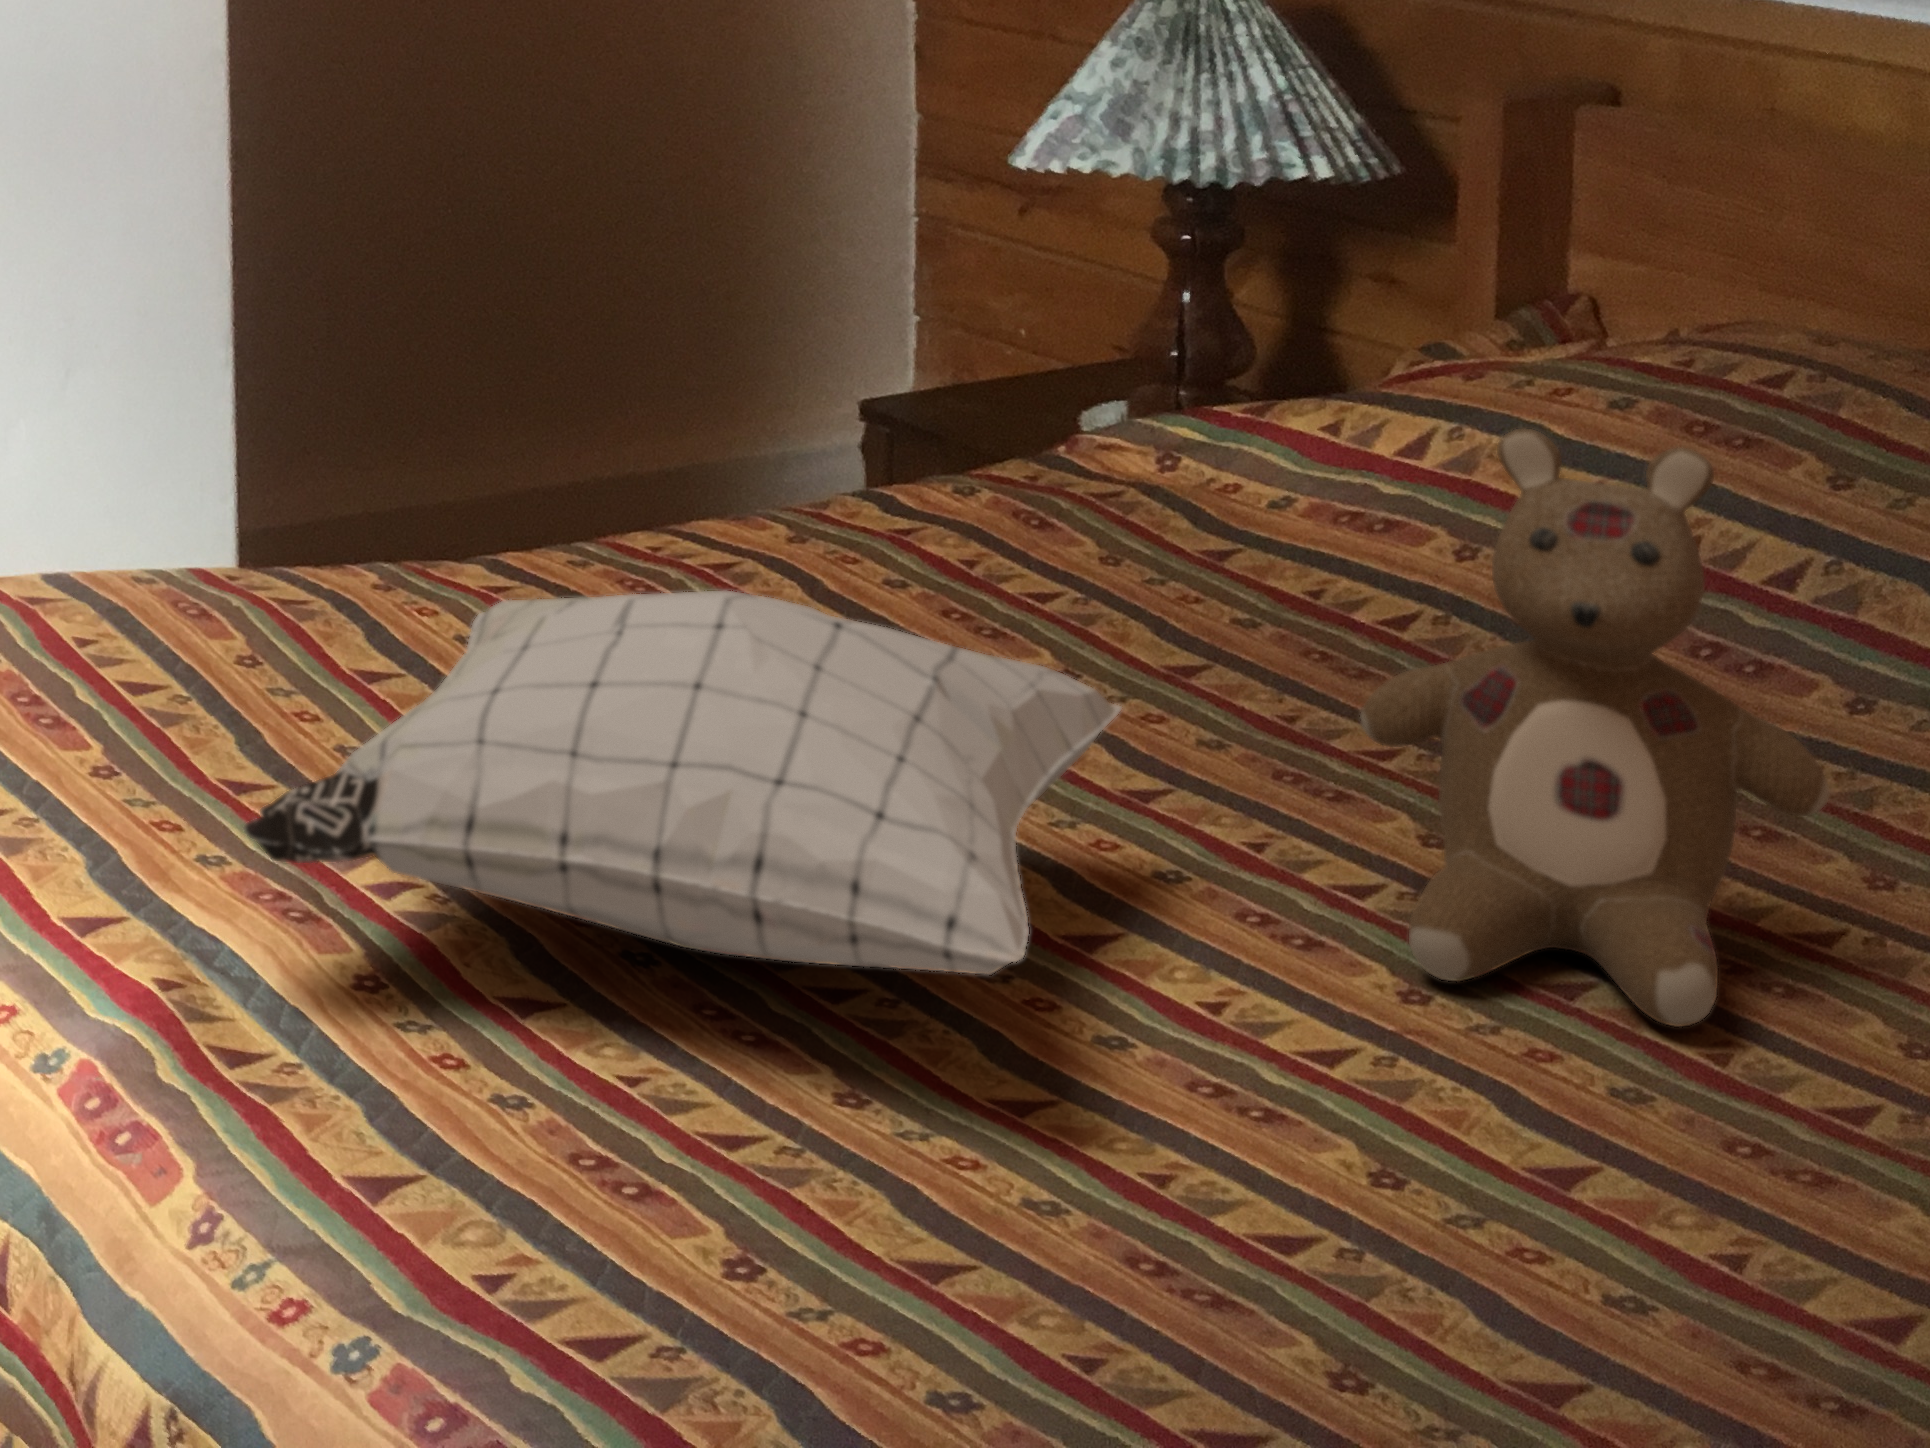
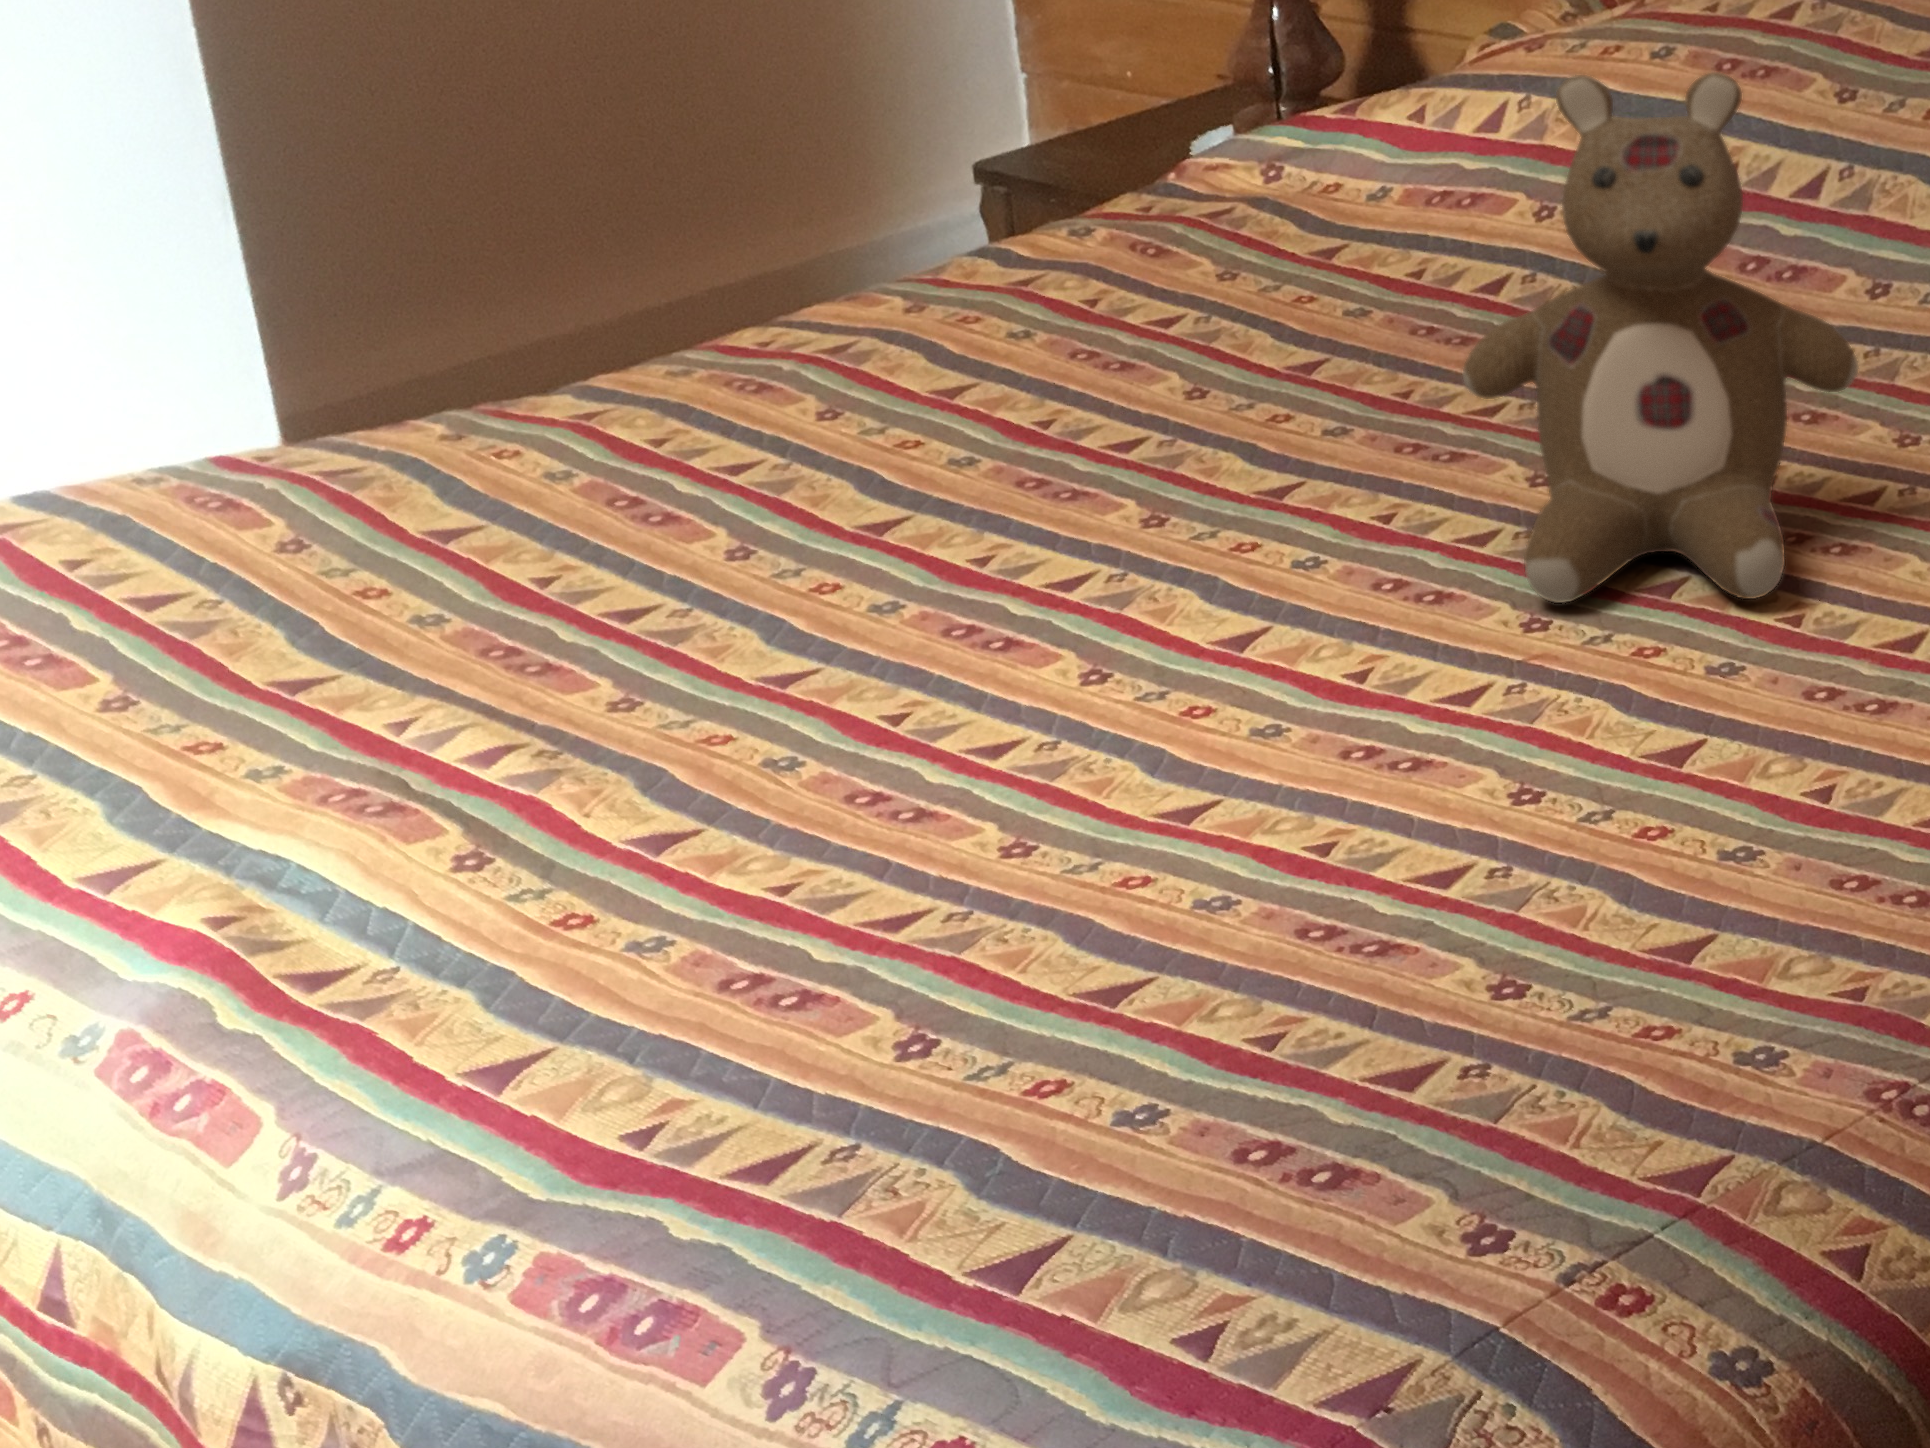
pillow: present [244,591,1121,975] -> none [284,363,1242,755]

